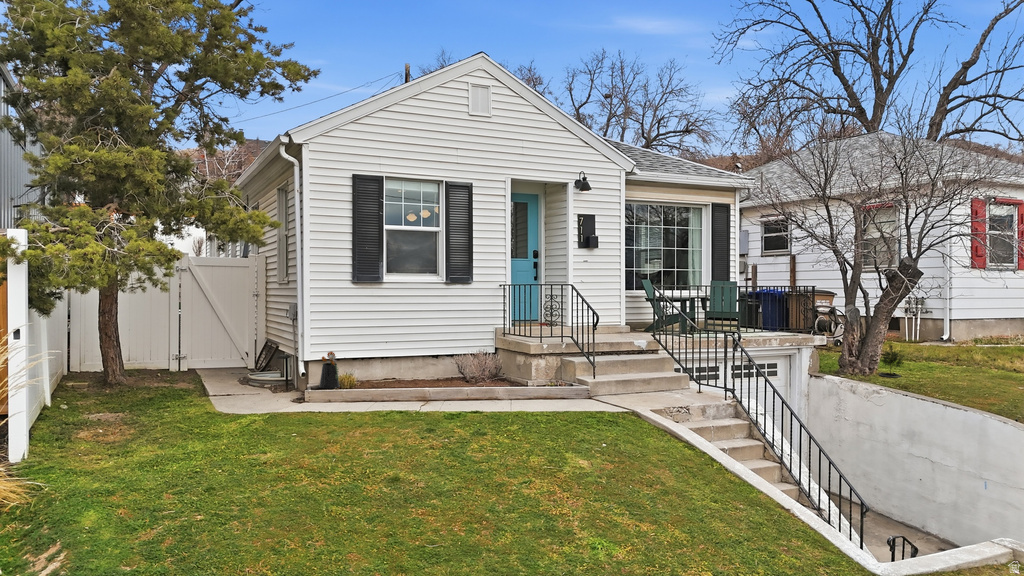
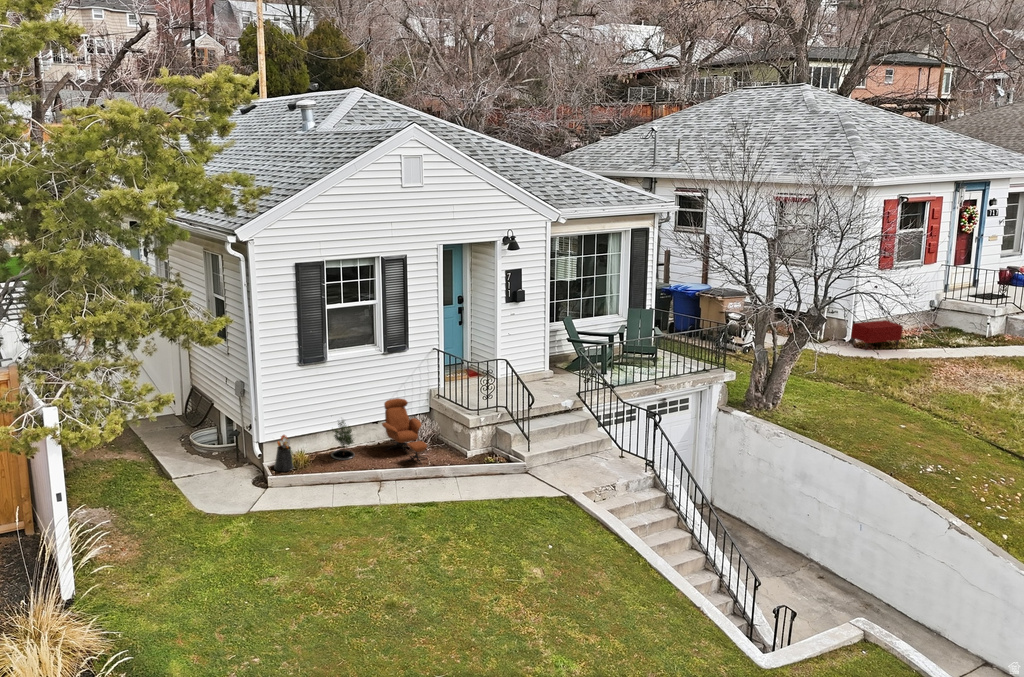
bench: none [948,320,1005,345] -> present [851,320,903,350]
lounge chair: none [440,329,483,390] -> present [382,398,427,462]
potted tree: present [879,344,903,378] -> present [331,420,355,460]

